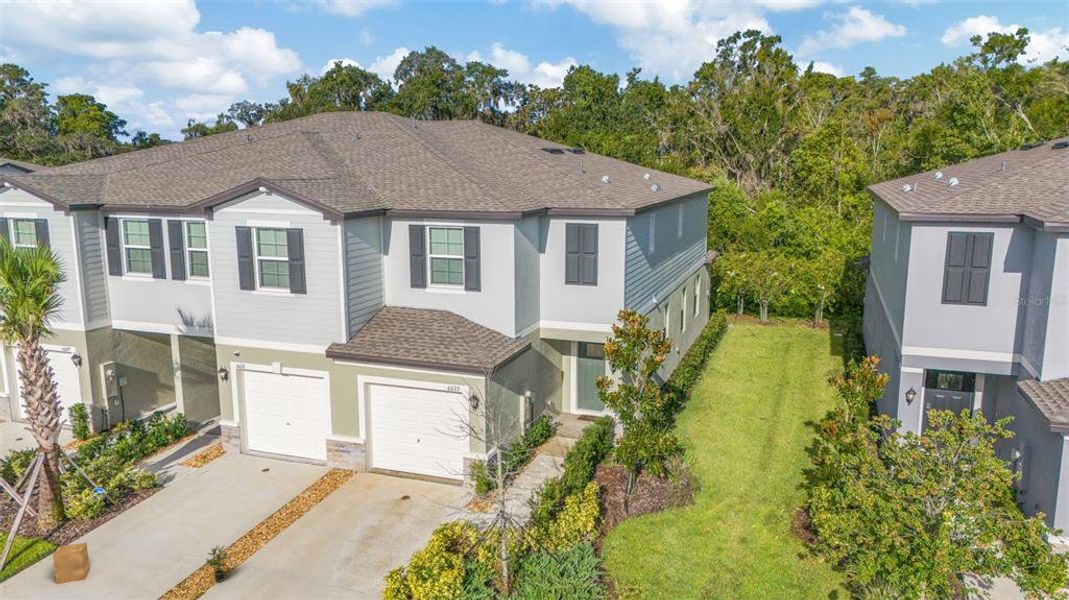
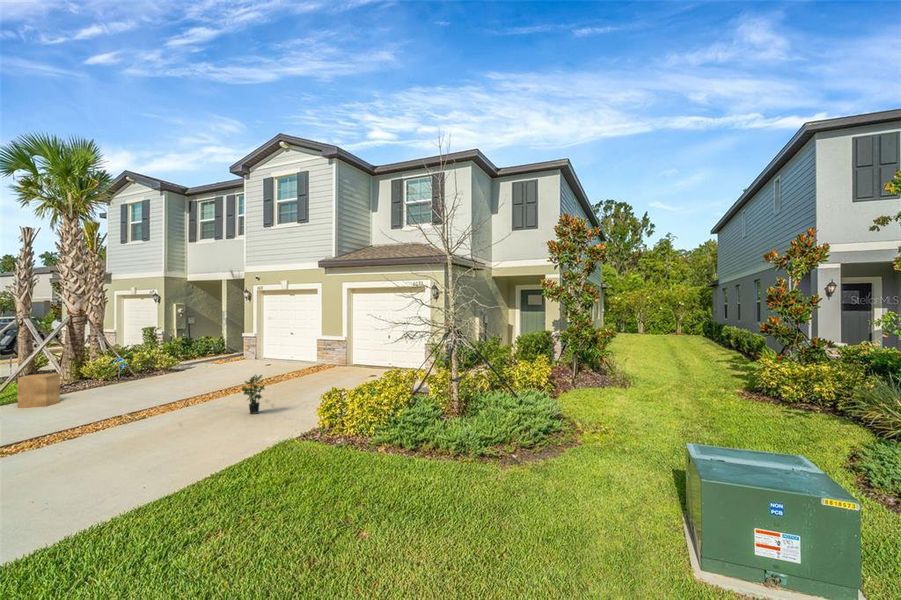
potted plant: present [206,546,228,582] -> present [242,375,265,414]

